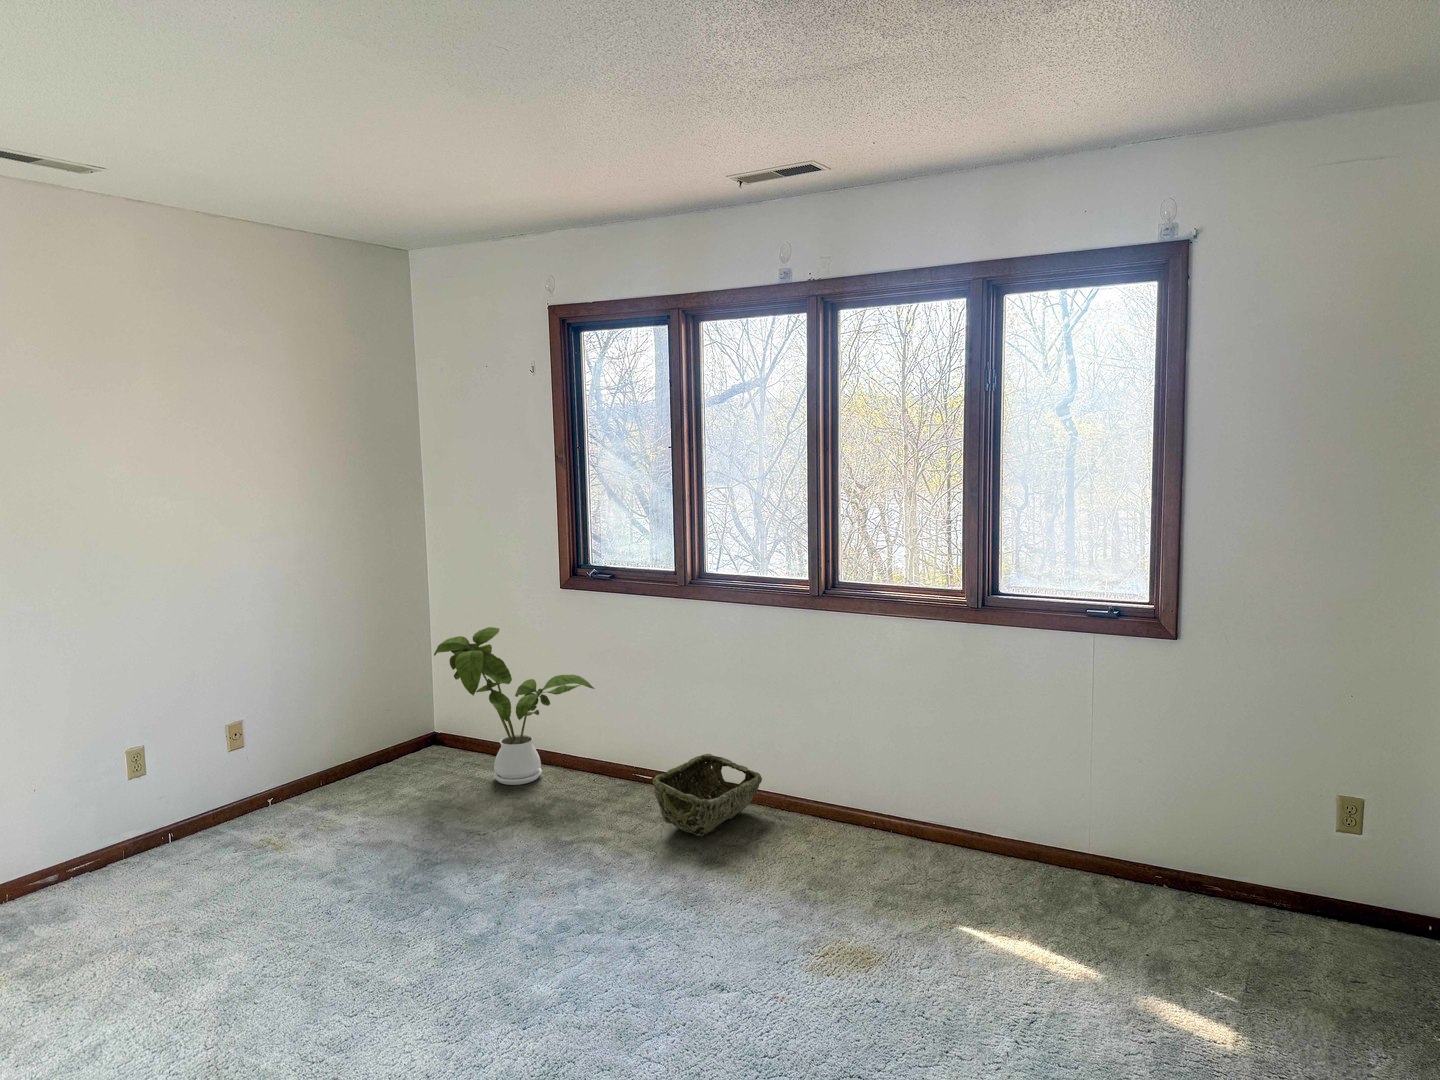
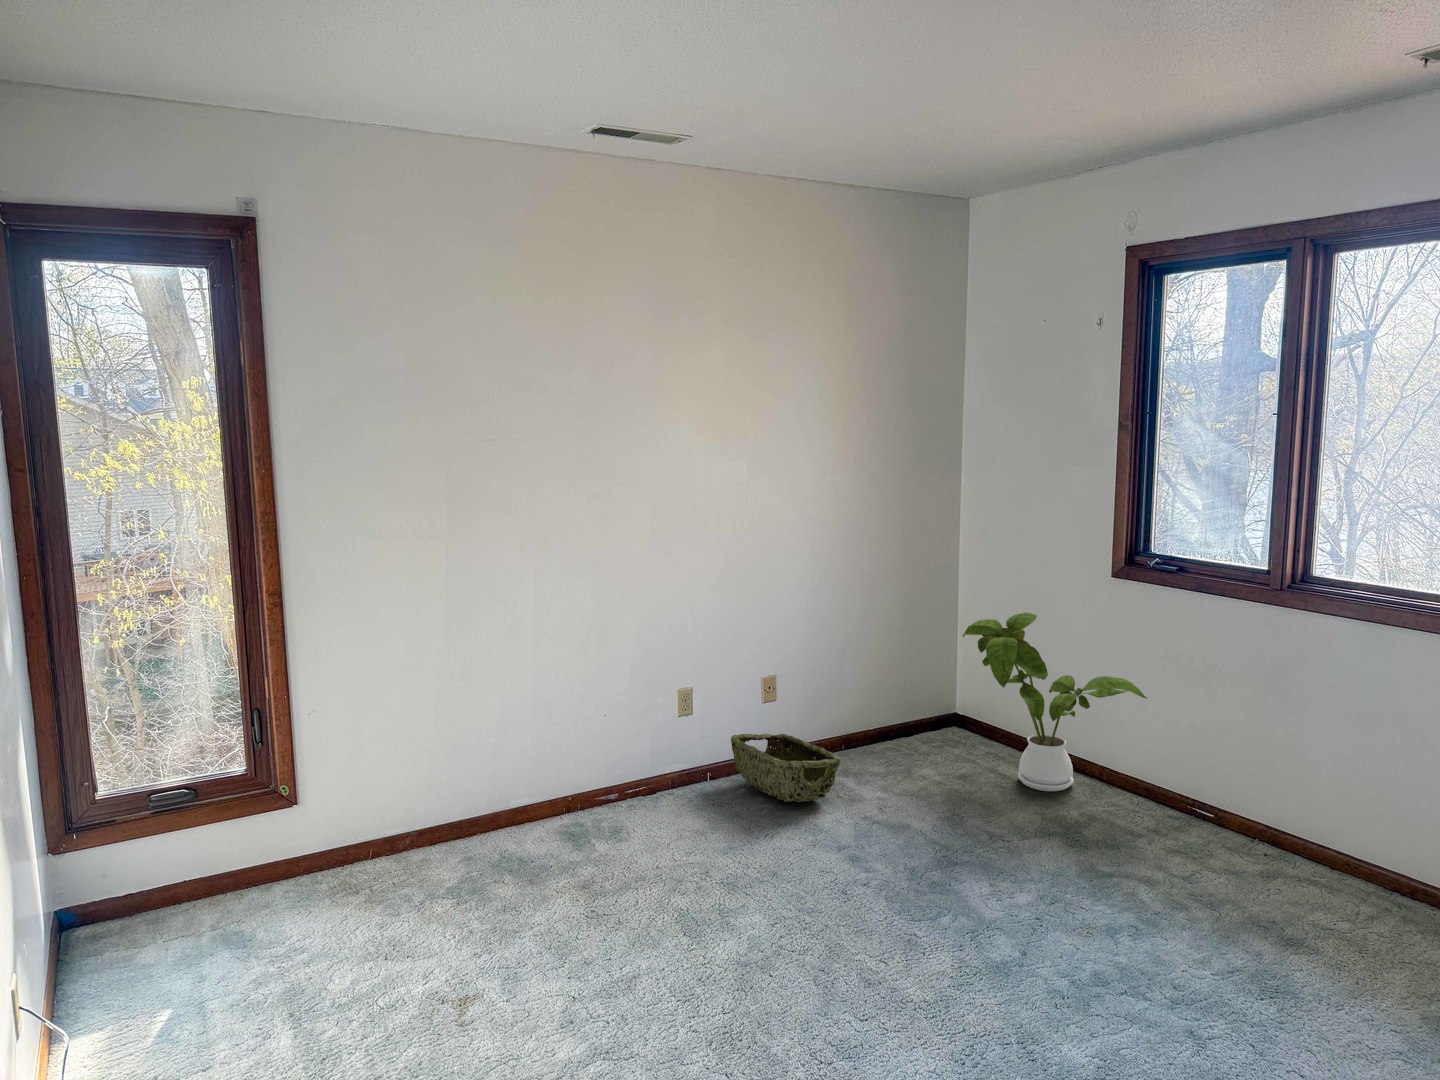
woven basket: present [653,754,762,836] -> present [731,734,840,802]

